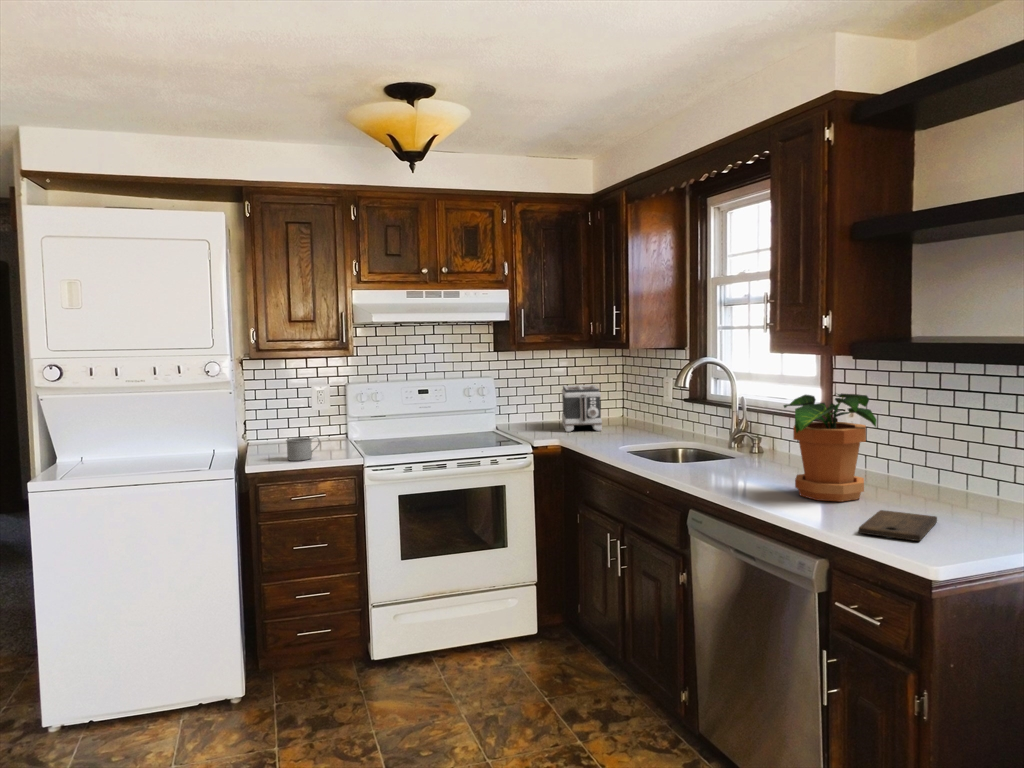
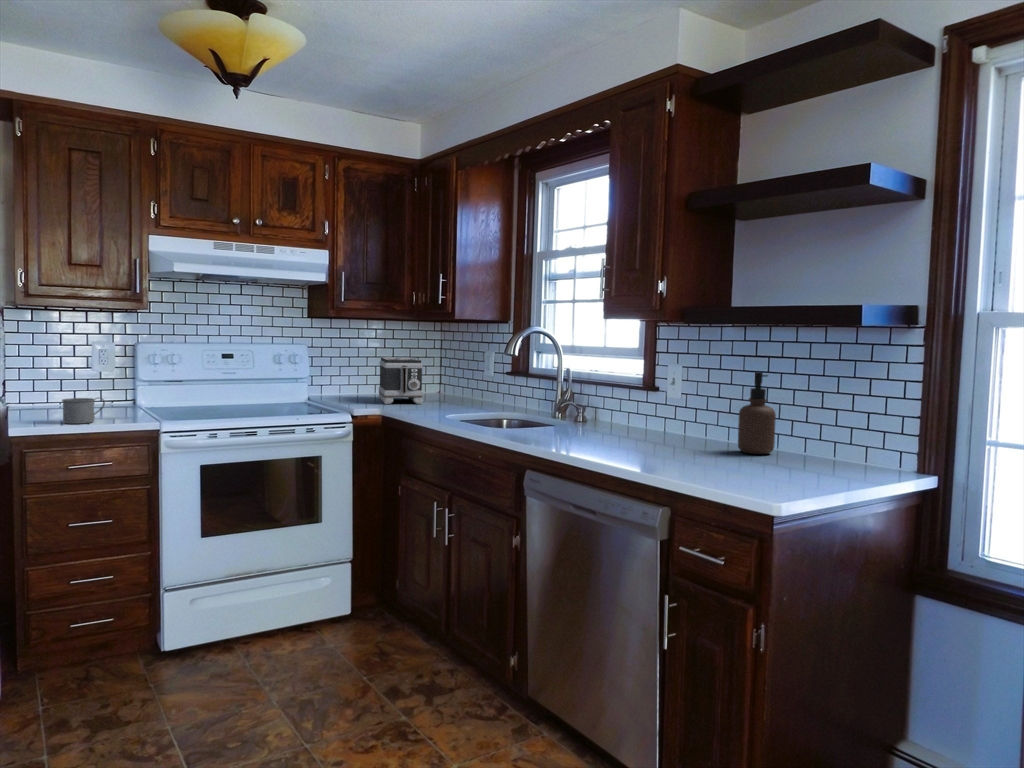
potted plant: present [784,394,876,501] -> none [619,354,705,457]
soap dispenser: none [920,409,963,498] -> present [738,372,776,454]
cutting board: present [859,510,937,541] -> none [697,462,760,484]

